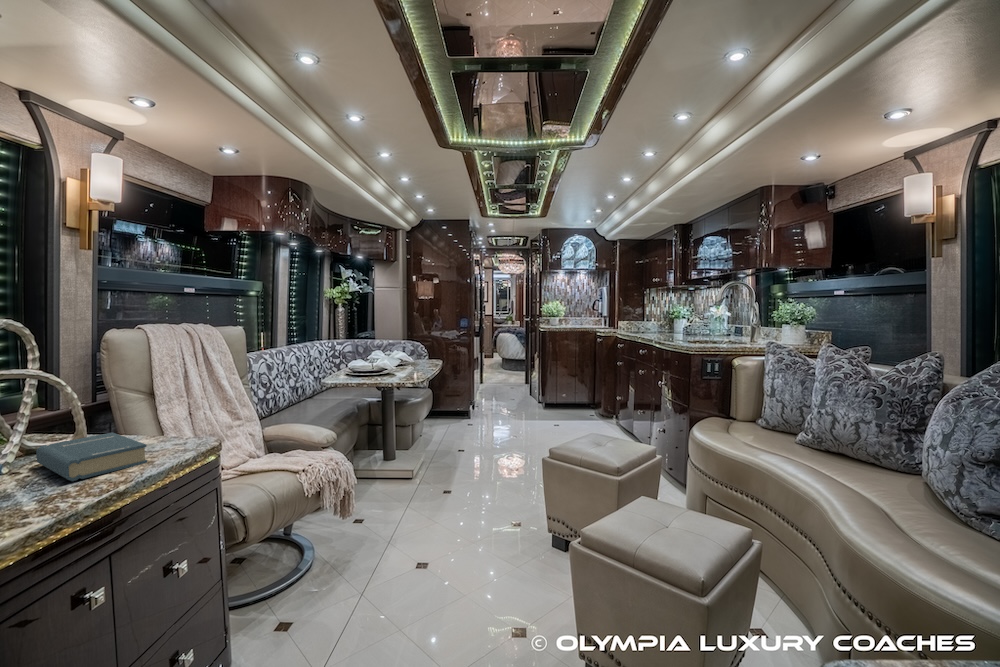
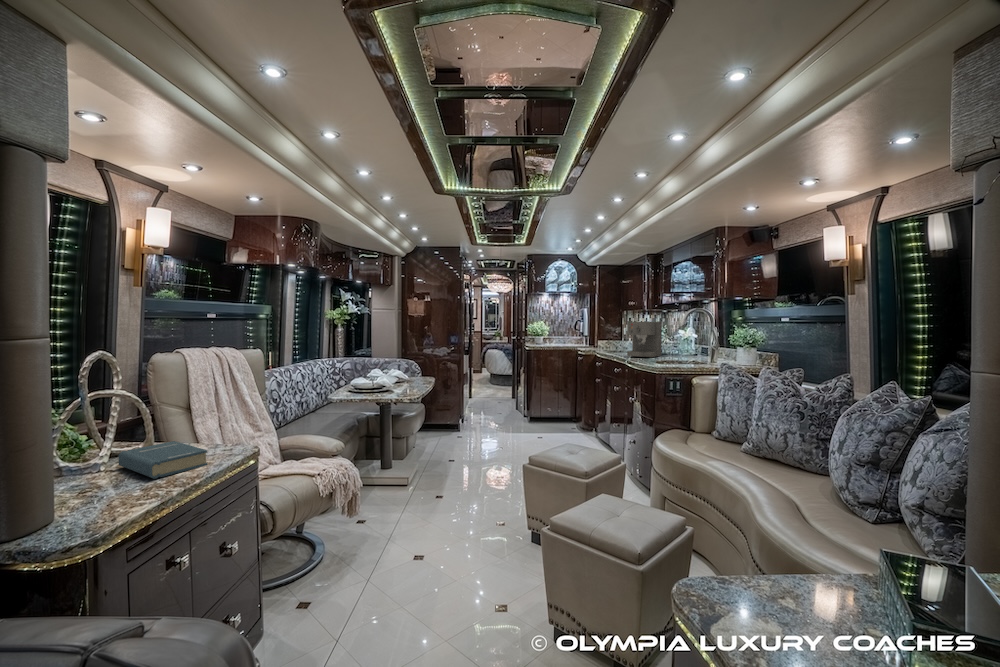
coffee maker: none [655,297,695,337] -> present [627,322,662,358]

